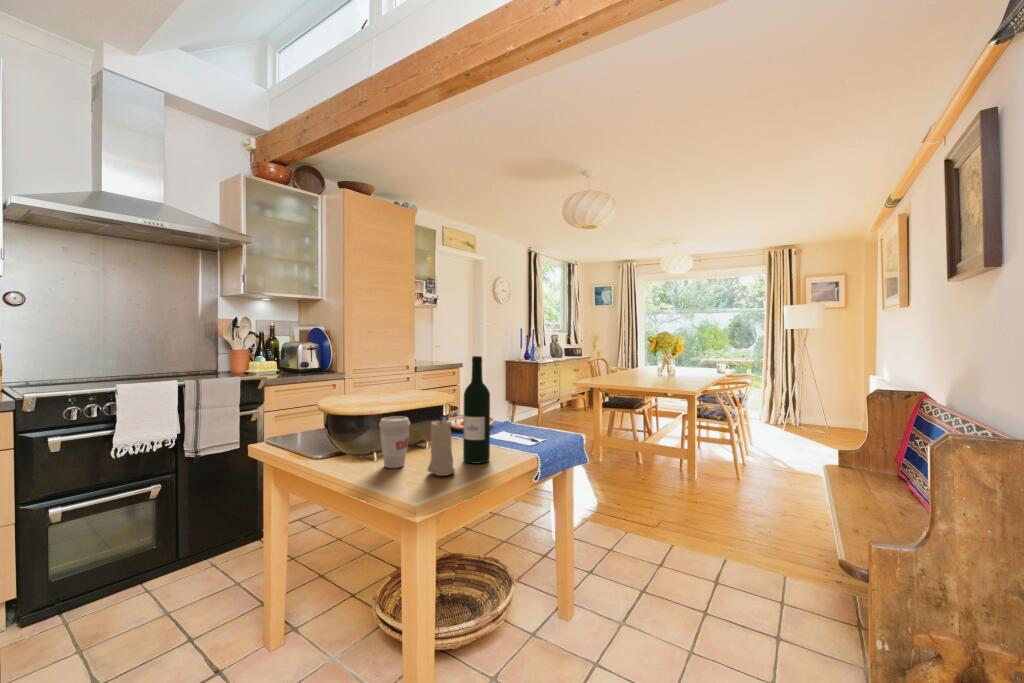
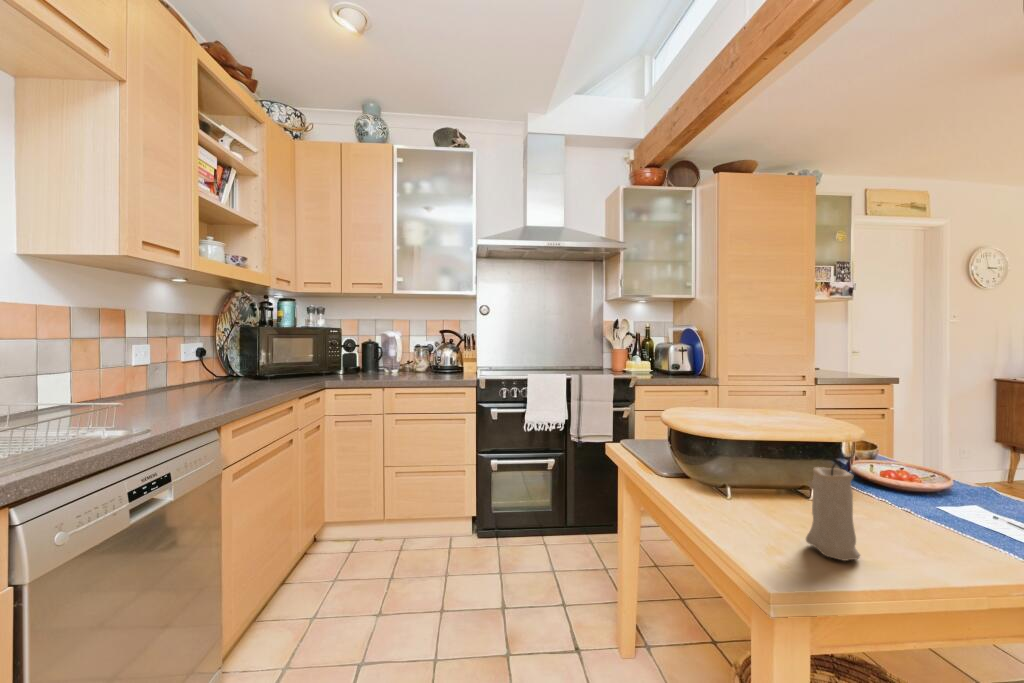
wine bottle: present [463,356,490,463] -> none [880,370,945,559]
coffee cup: present [379,416,410,468] -> none [732,445,780,519]

